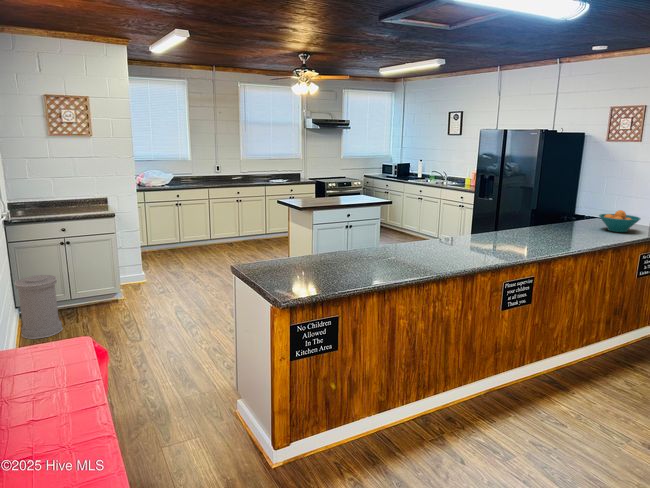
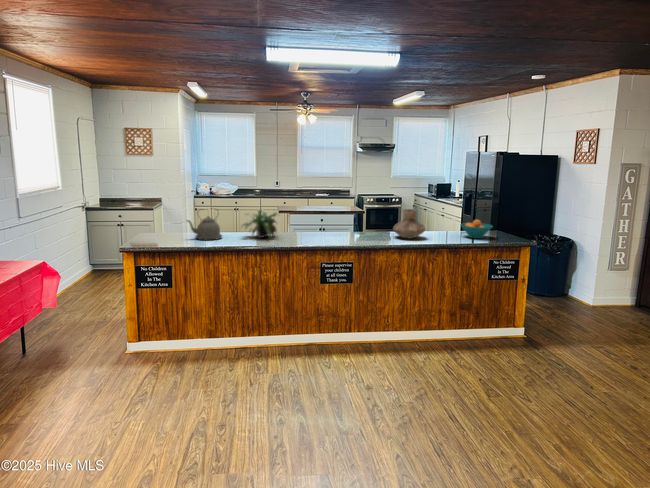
vase: none [544,203,588,239] -> present [393,209,425,238]
potted plant: none [391,216,448,257] -> present [242,209,277,238]
kettle: none [335,220,375,269] -> present [187,216,222,240]
trash can: present [15,275,63,339] -> none [82,241,111,280]

